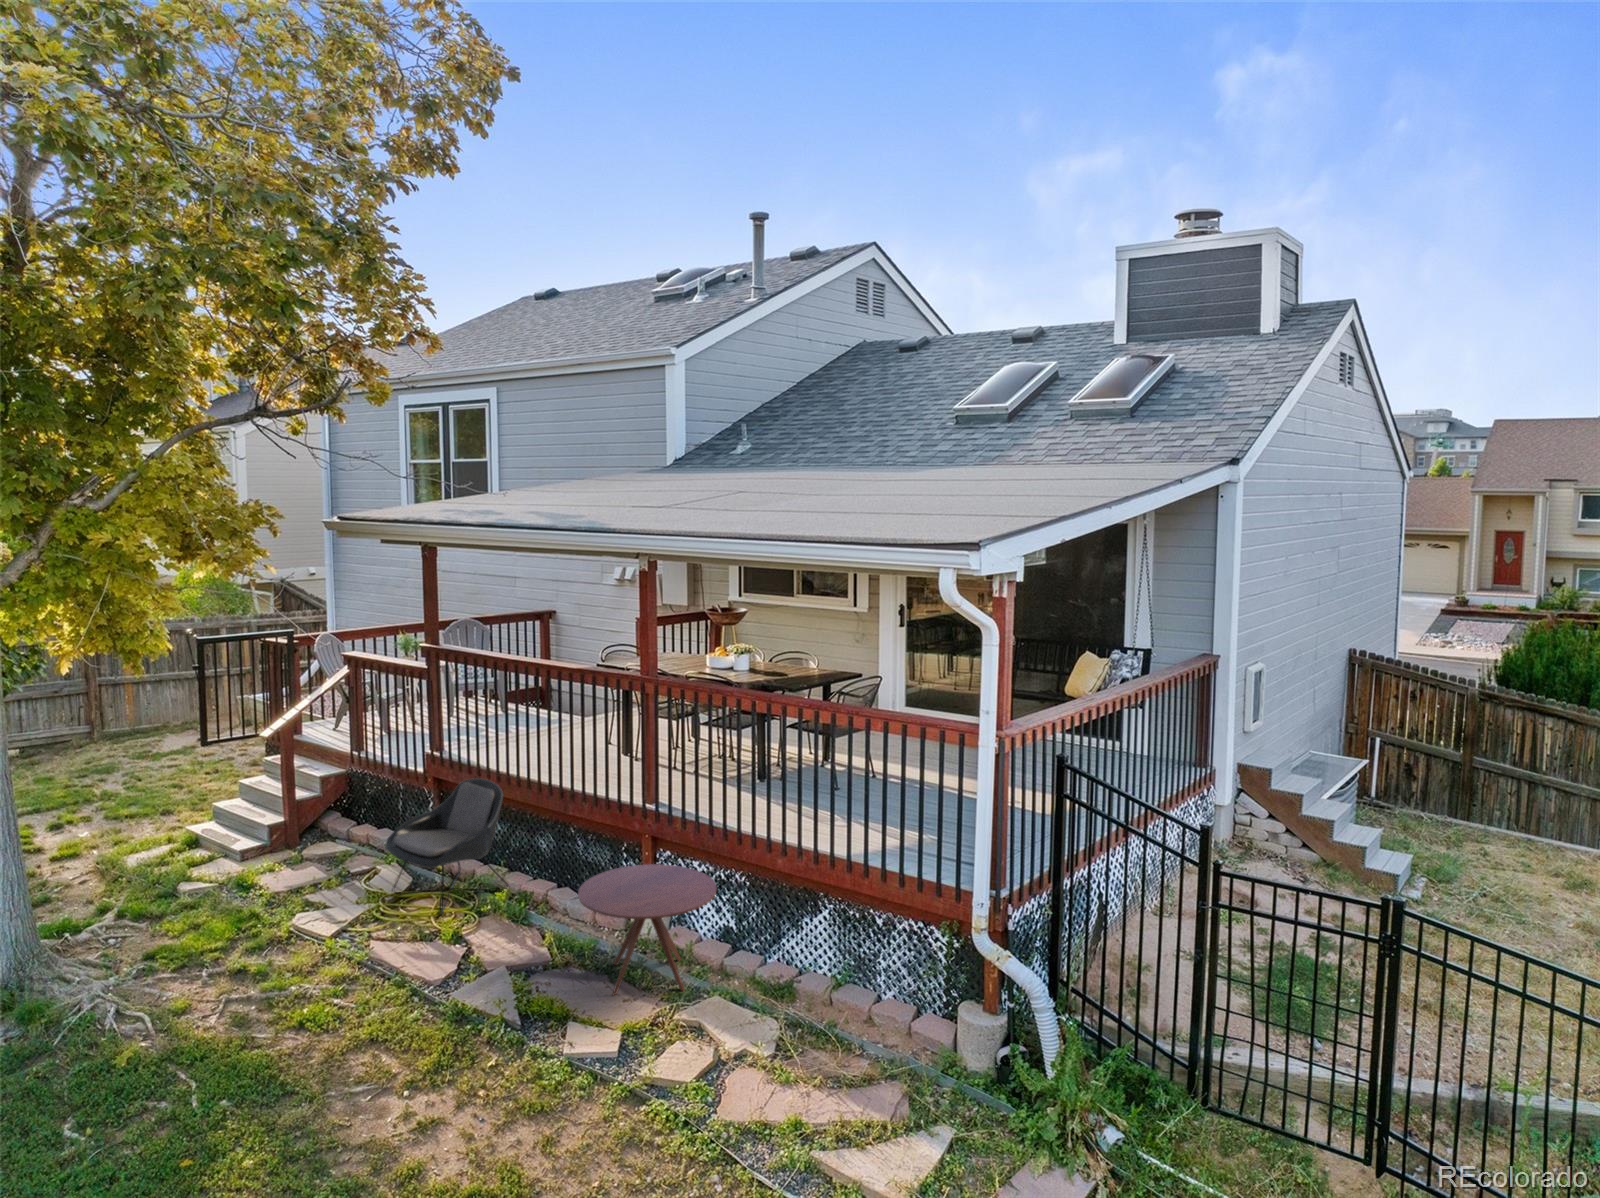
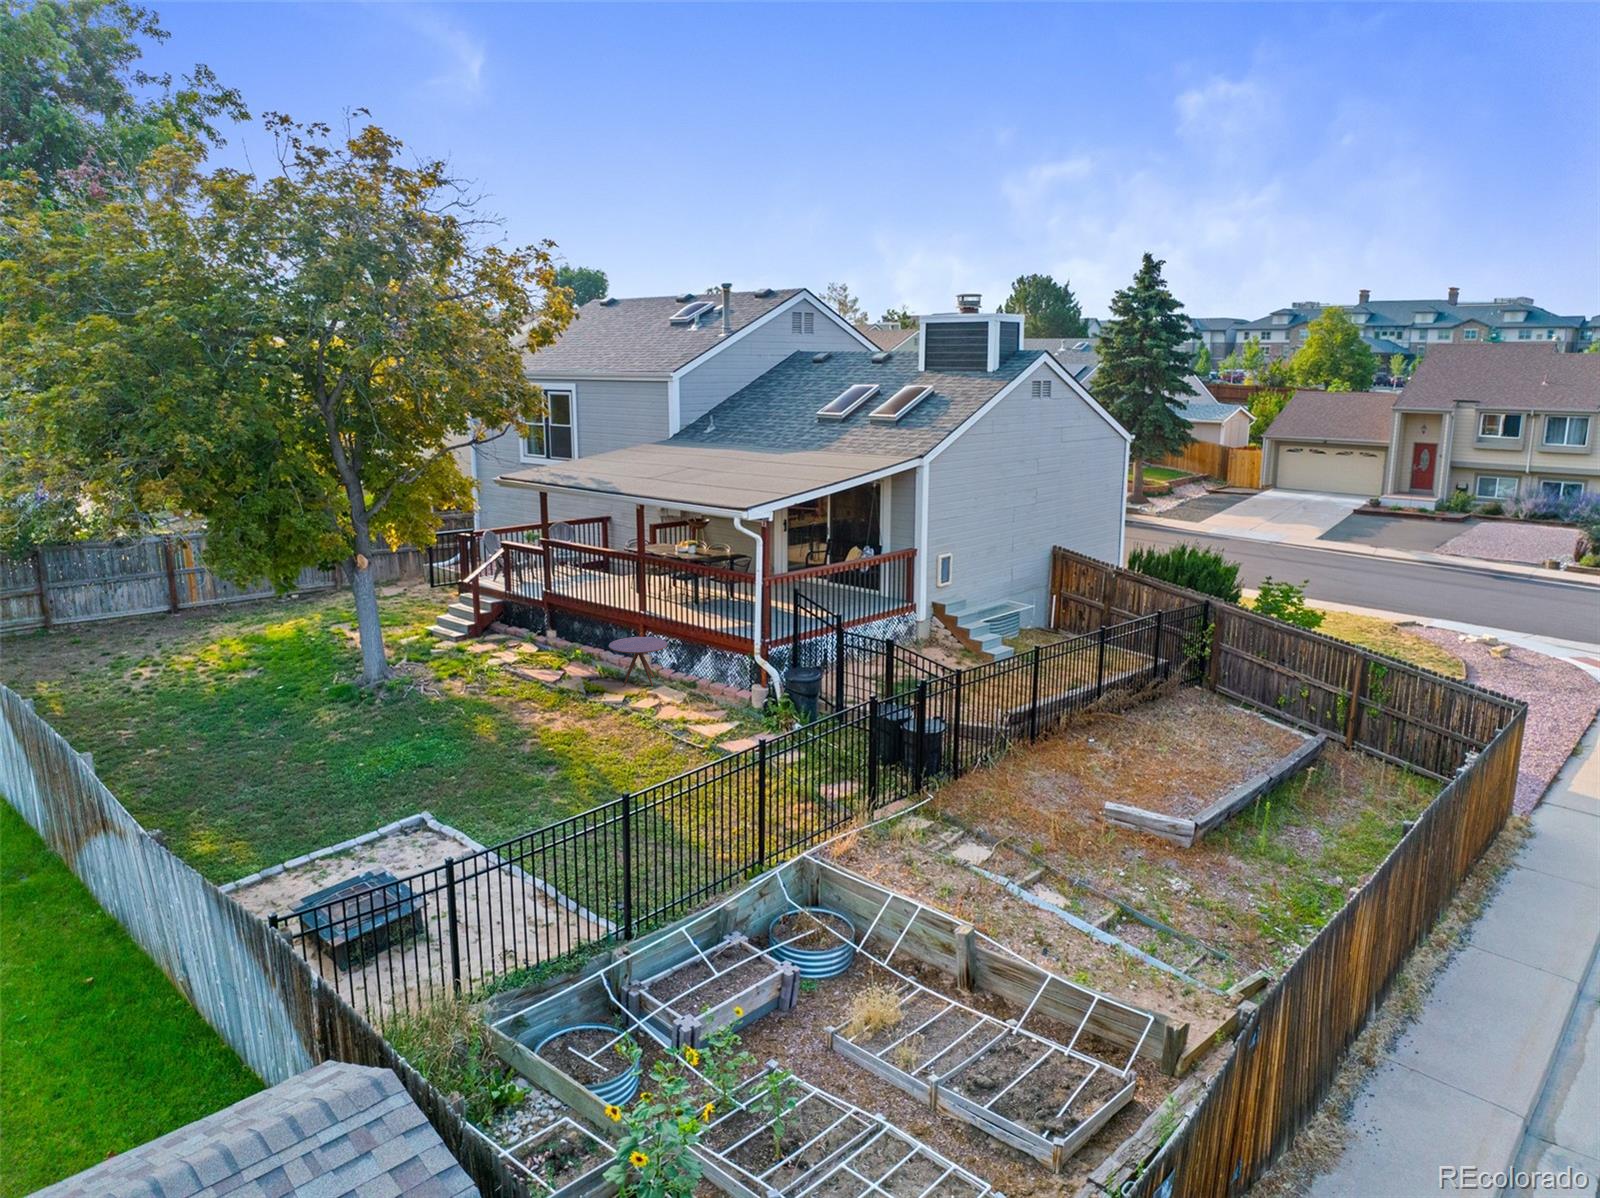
lounge chair: present [385,778,508,915] -> none [526,602,583,661]

